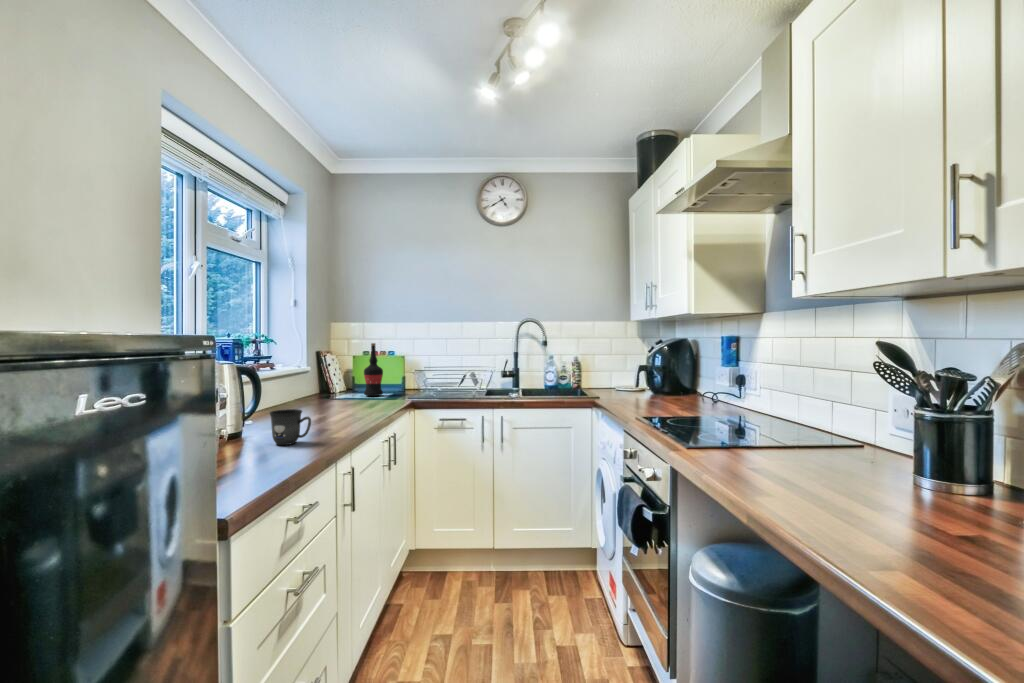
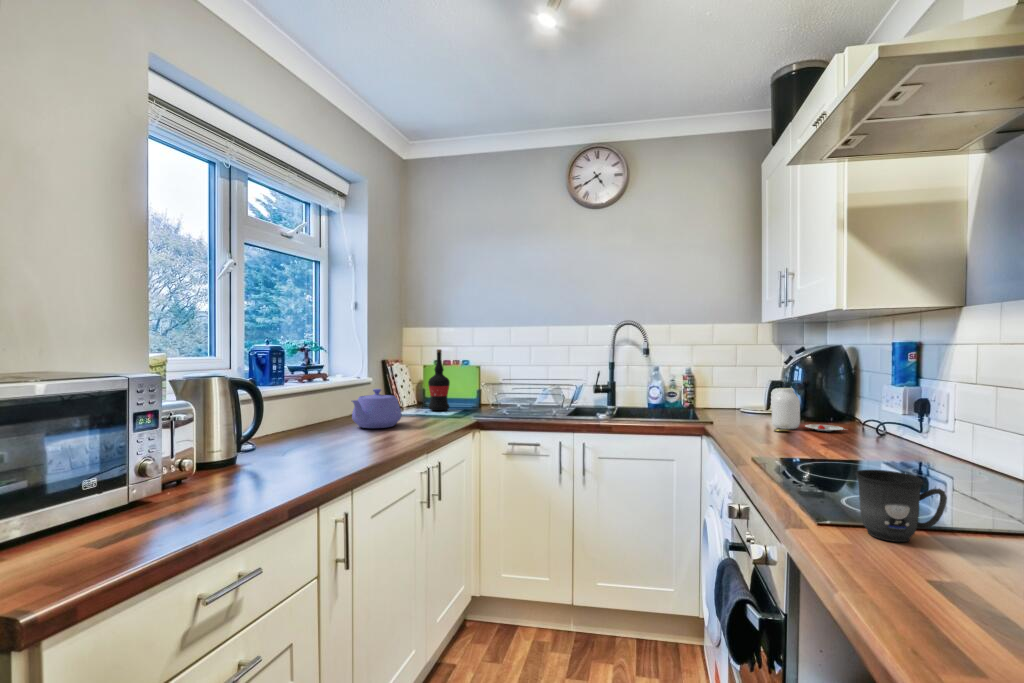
jar: none [642,370,693,402] -> present [772,388,843,431]
teapot: none [305,378,350,412] -> present [352,389,401,428]
mug: present [270,409,311,445] -> present [855,470,947,542]

